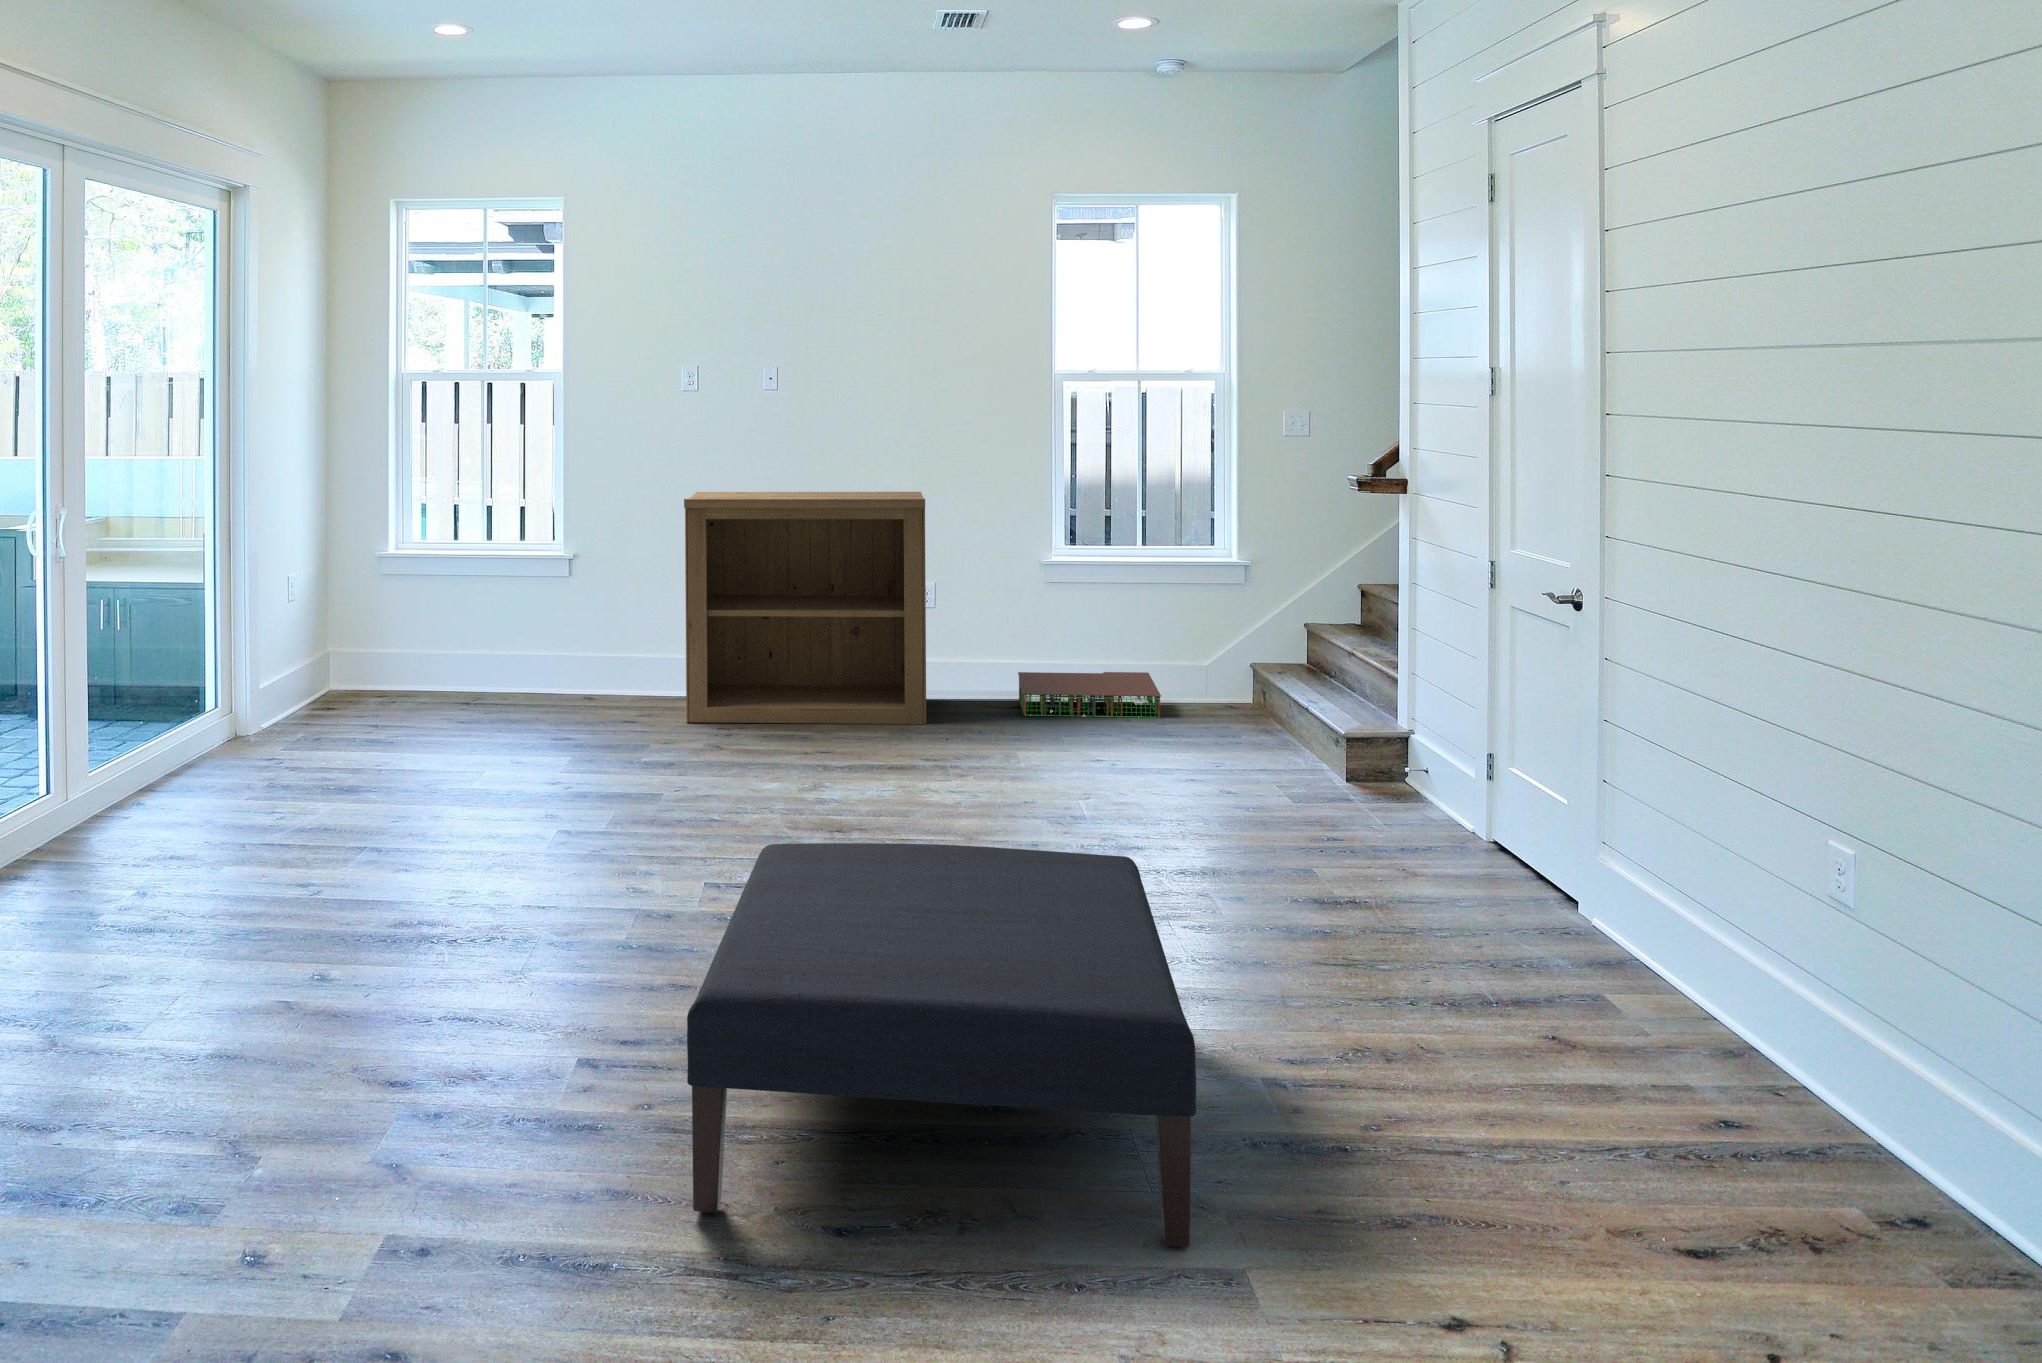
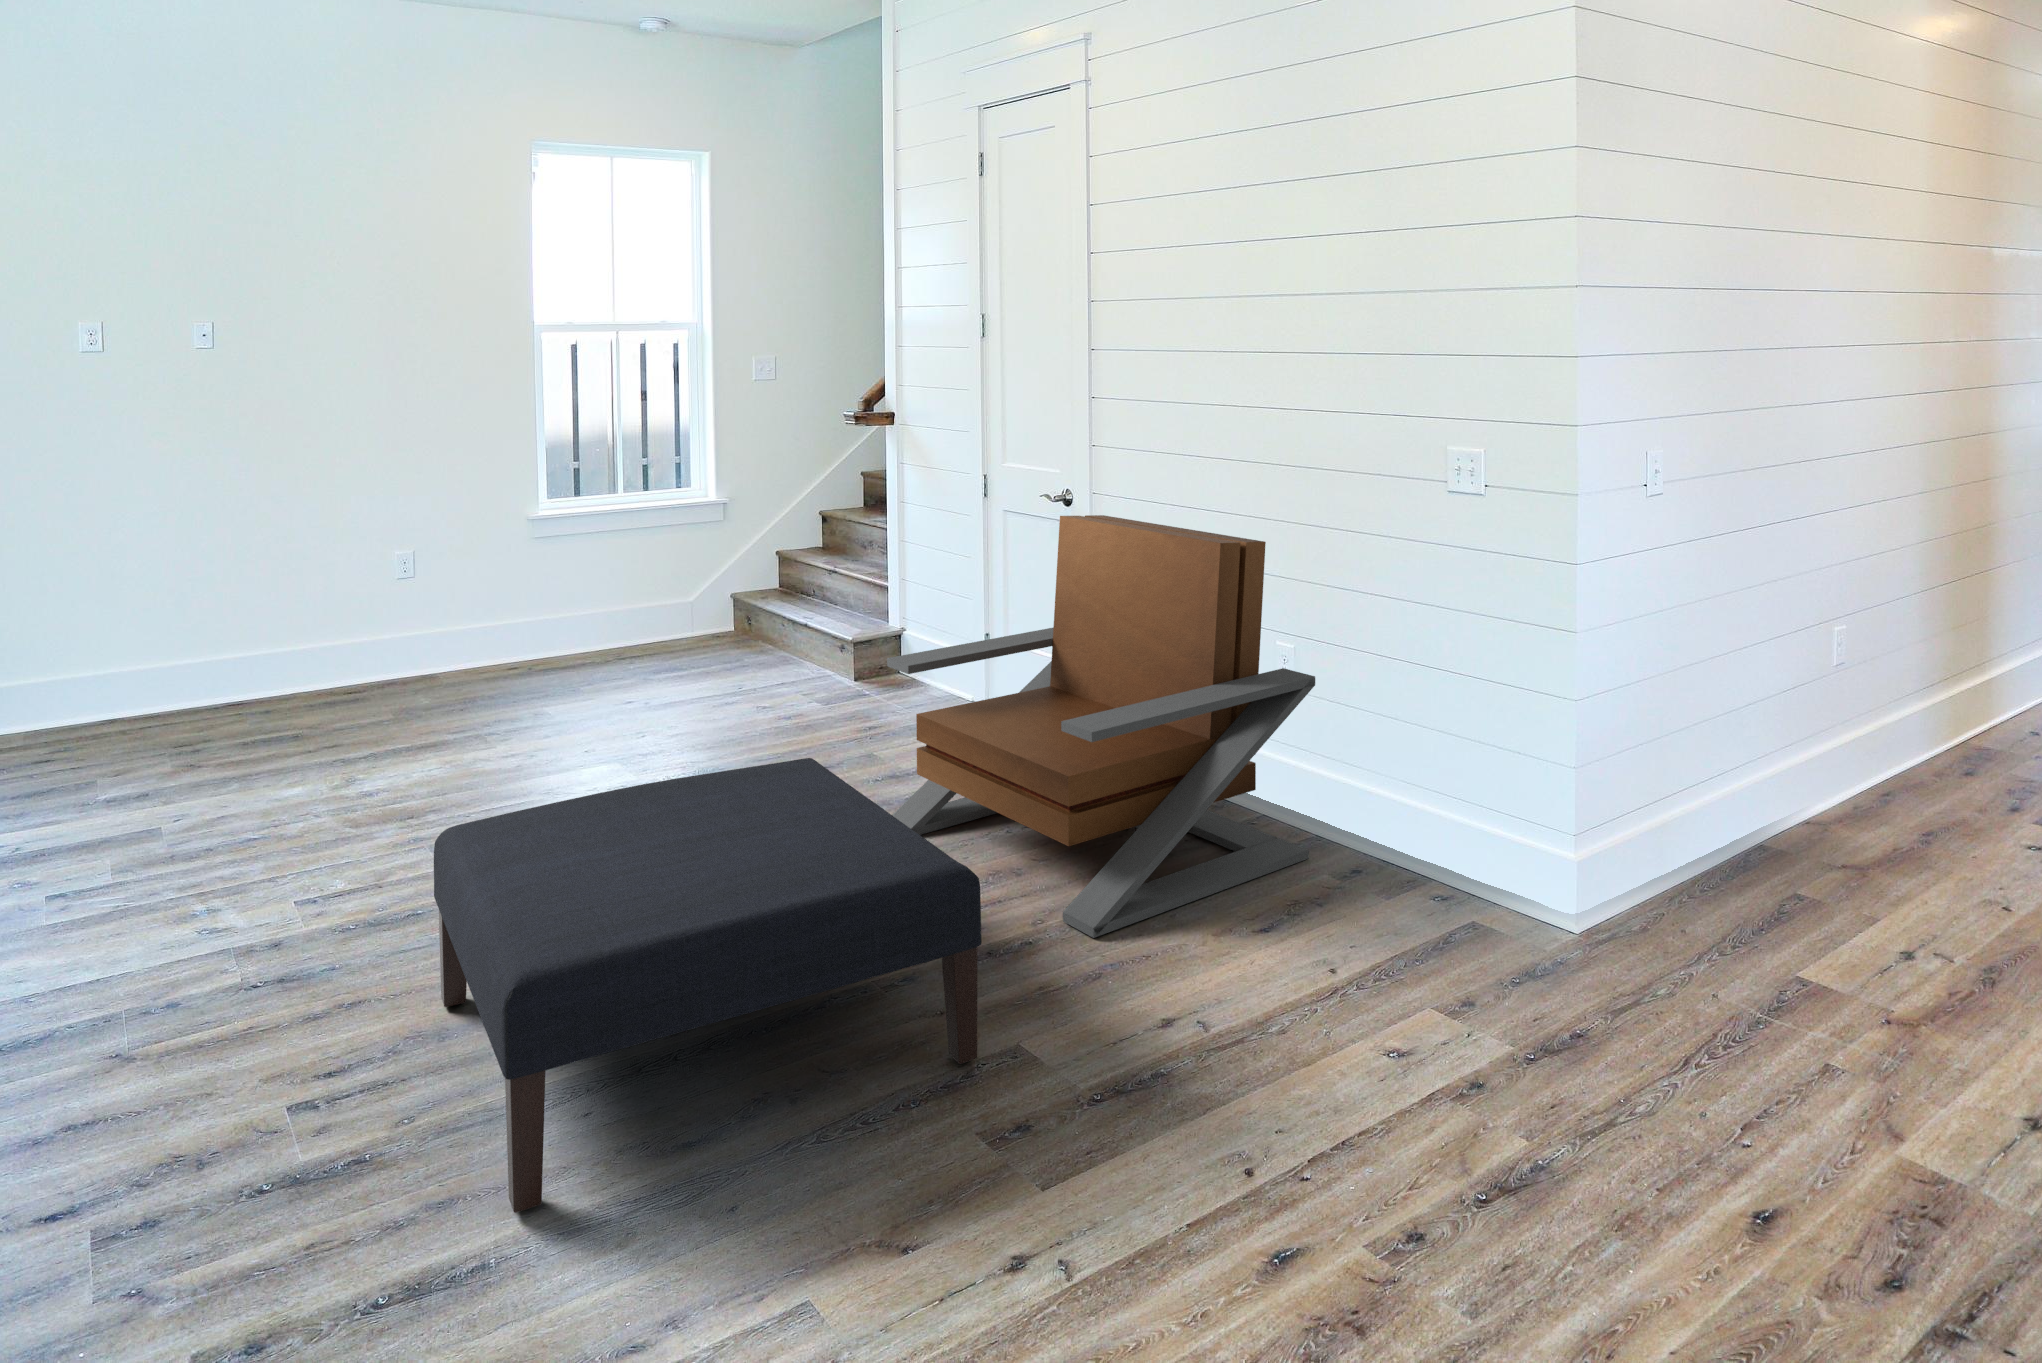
bookshelf: present [684,492,926,724] -> none [108,458,430,749]
lounge chair: none [1271,624,1850,1168] -> present [887,515,1315,938]
storage bin: present [1018,672,1161,717] -> none [513,615,665,674]

